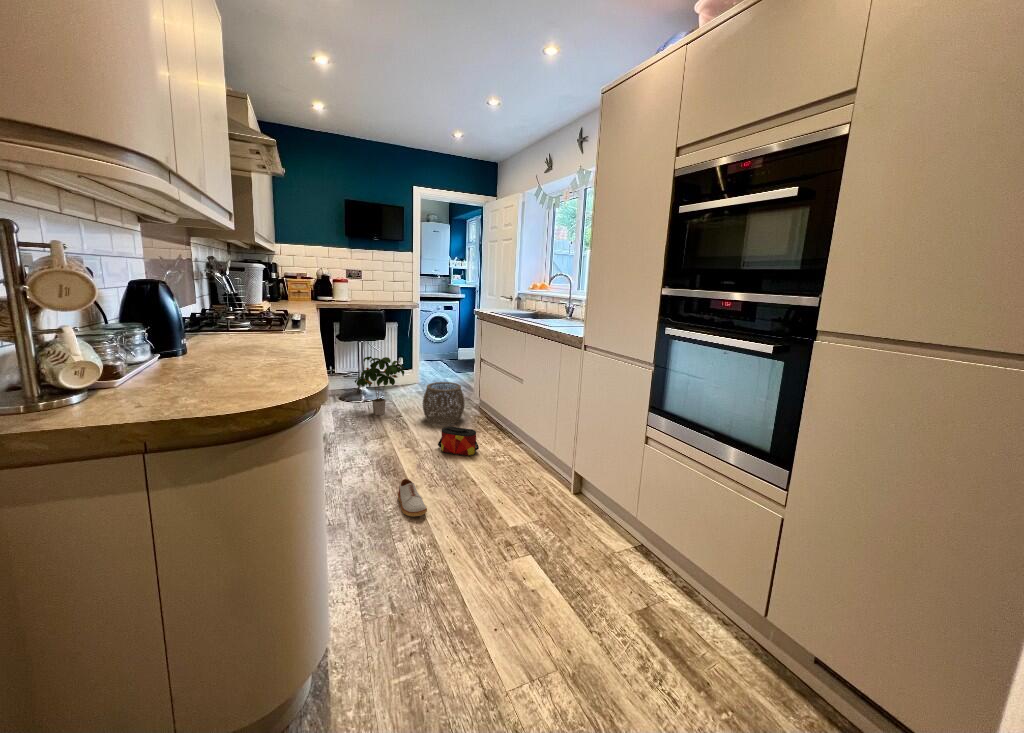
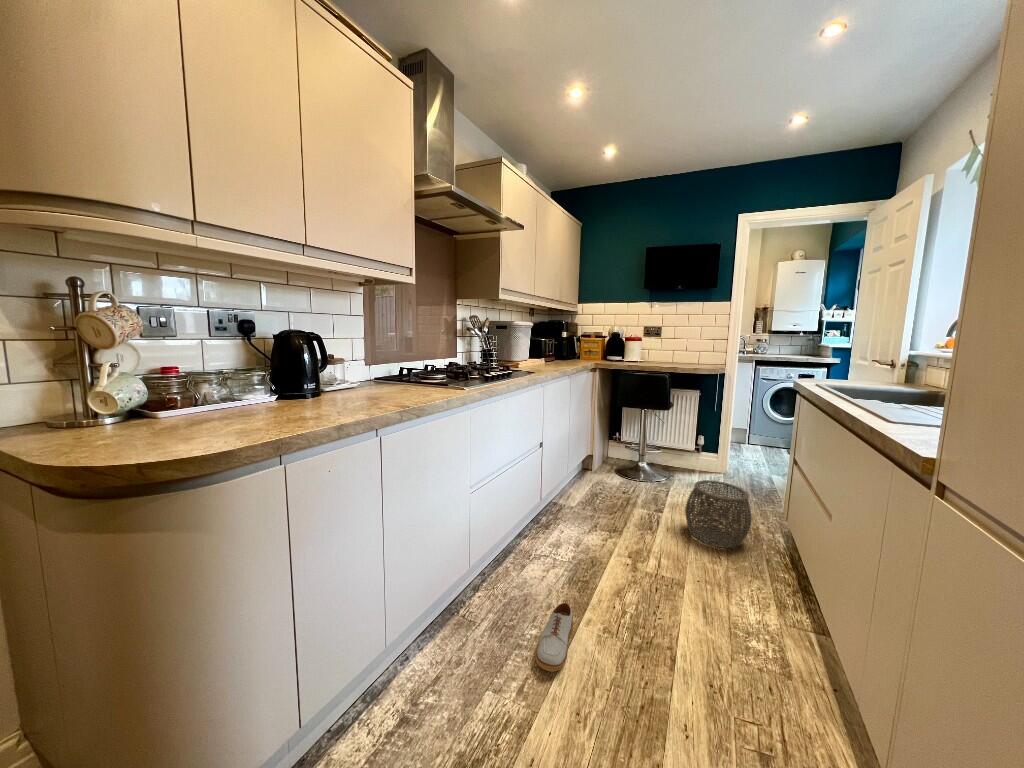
potted plant: present [355,356,404,415] -> none [622,428,676,502]
bag: present [438,427,479,456] -> none [669,550,726,613]

